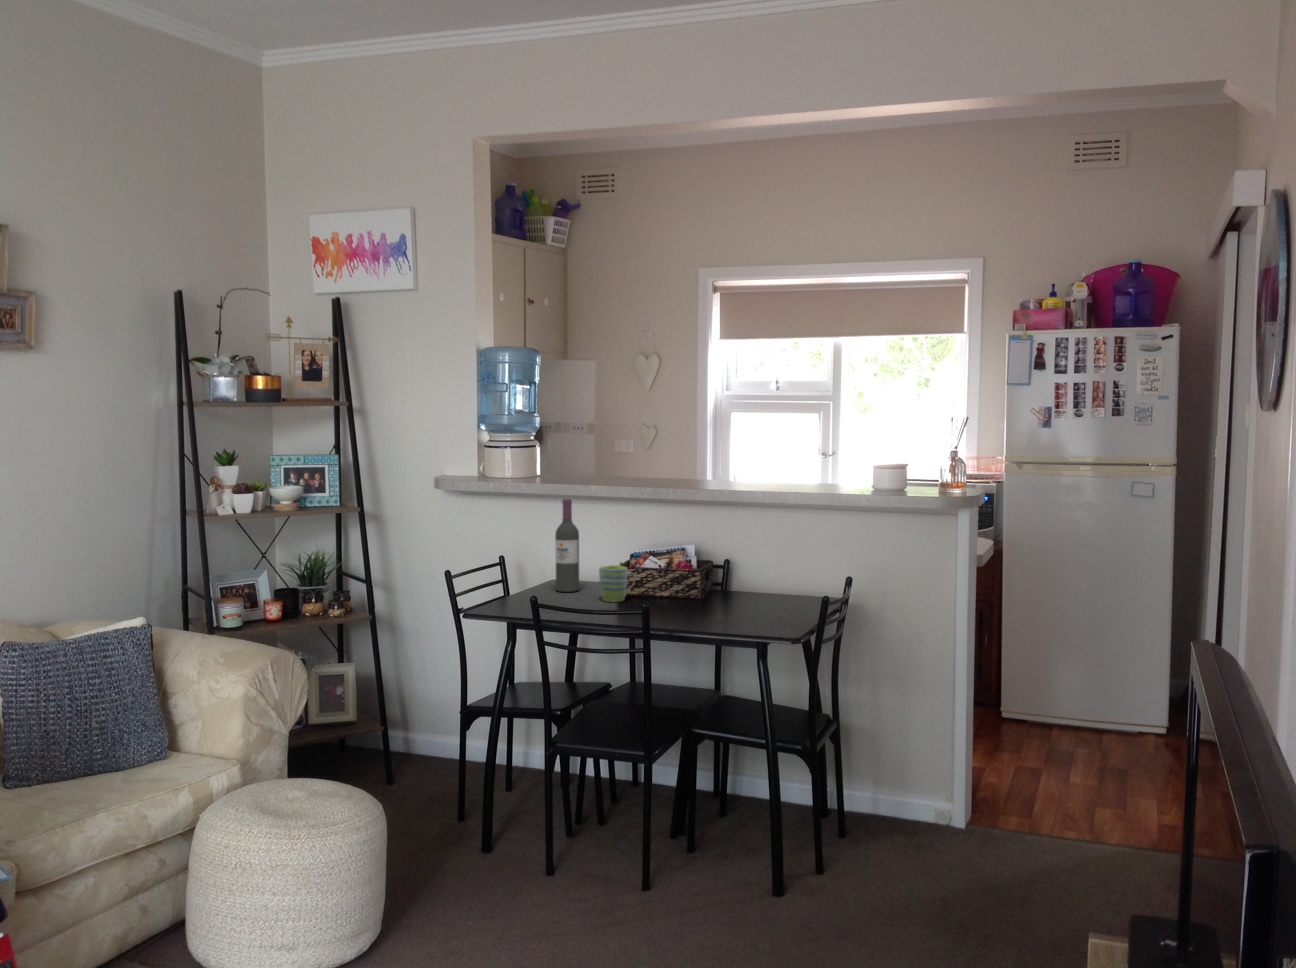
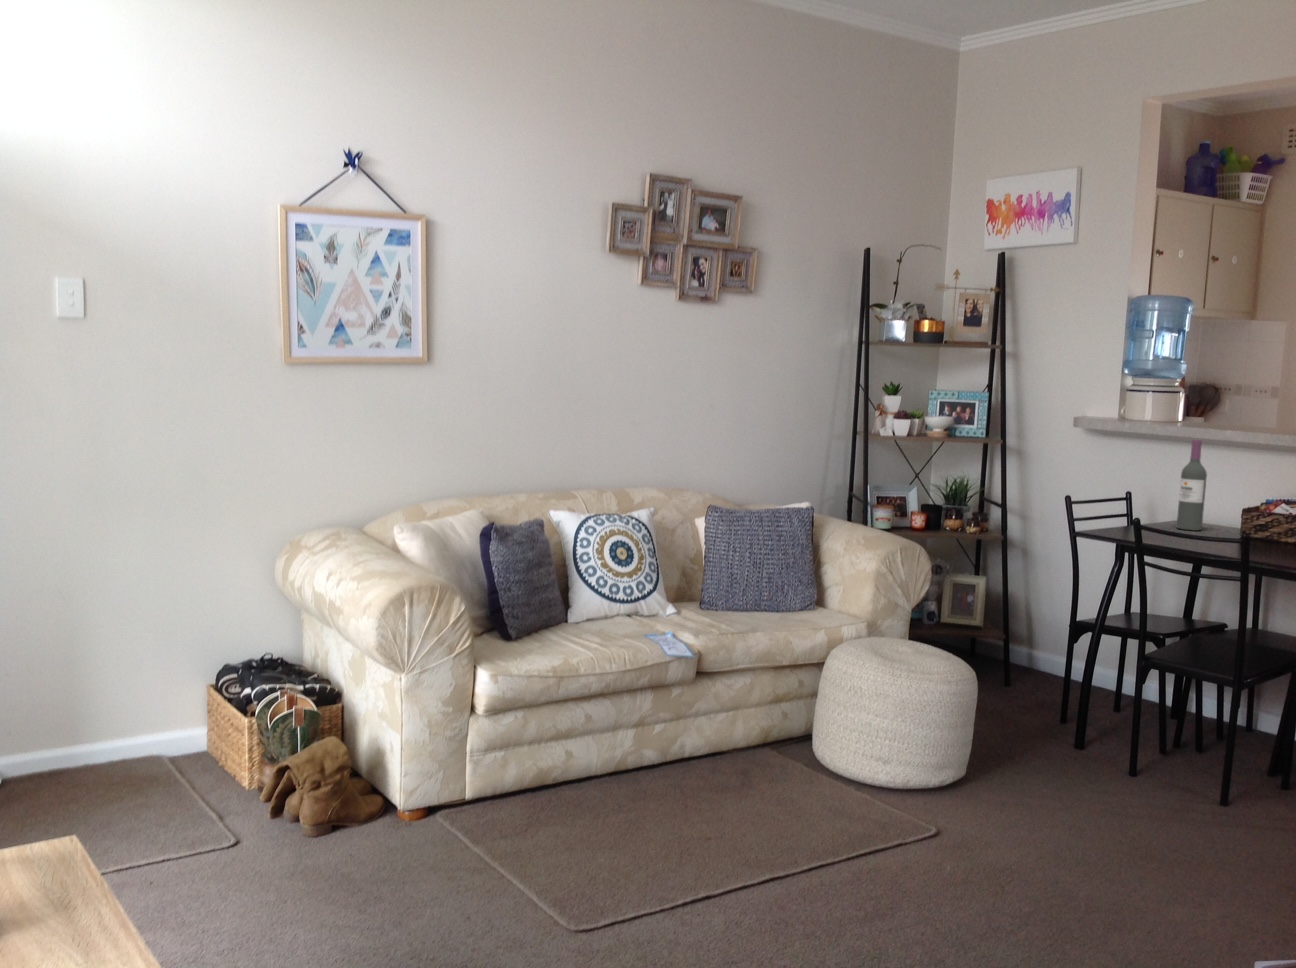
mug: present [599,565,636,602] -> none [1219,506,1260,541]

